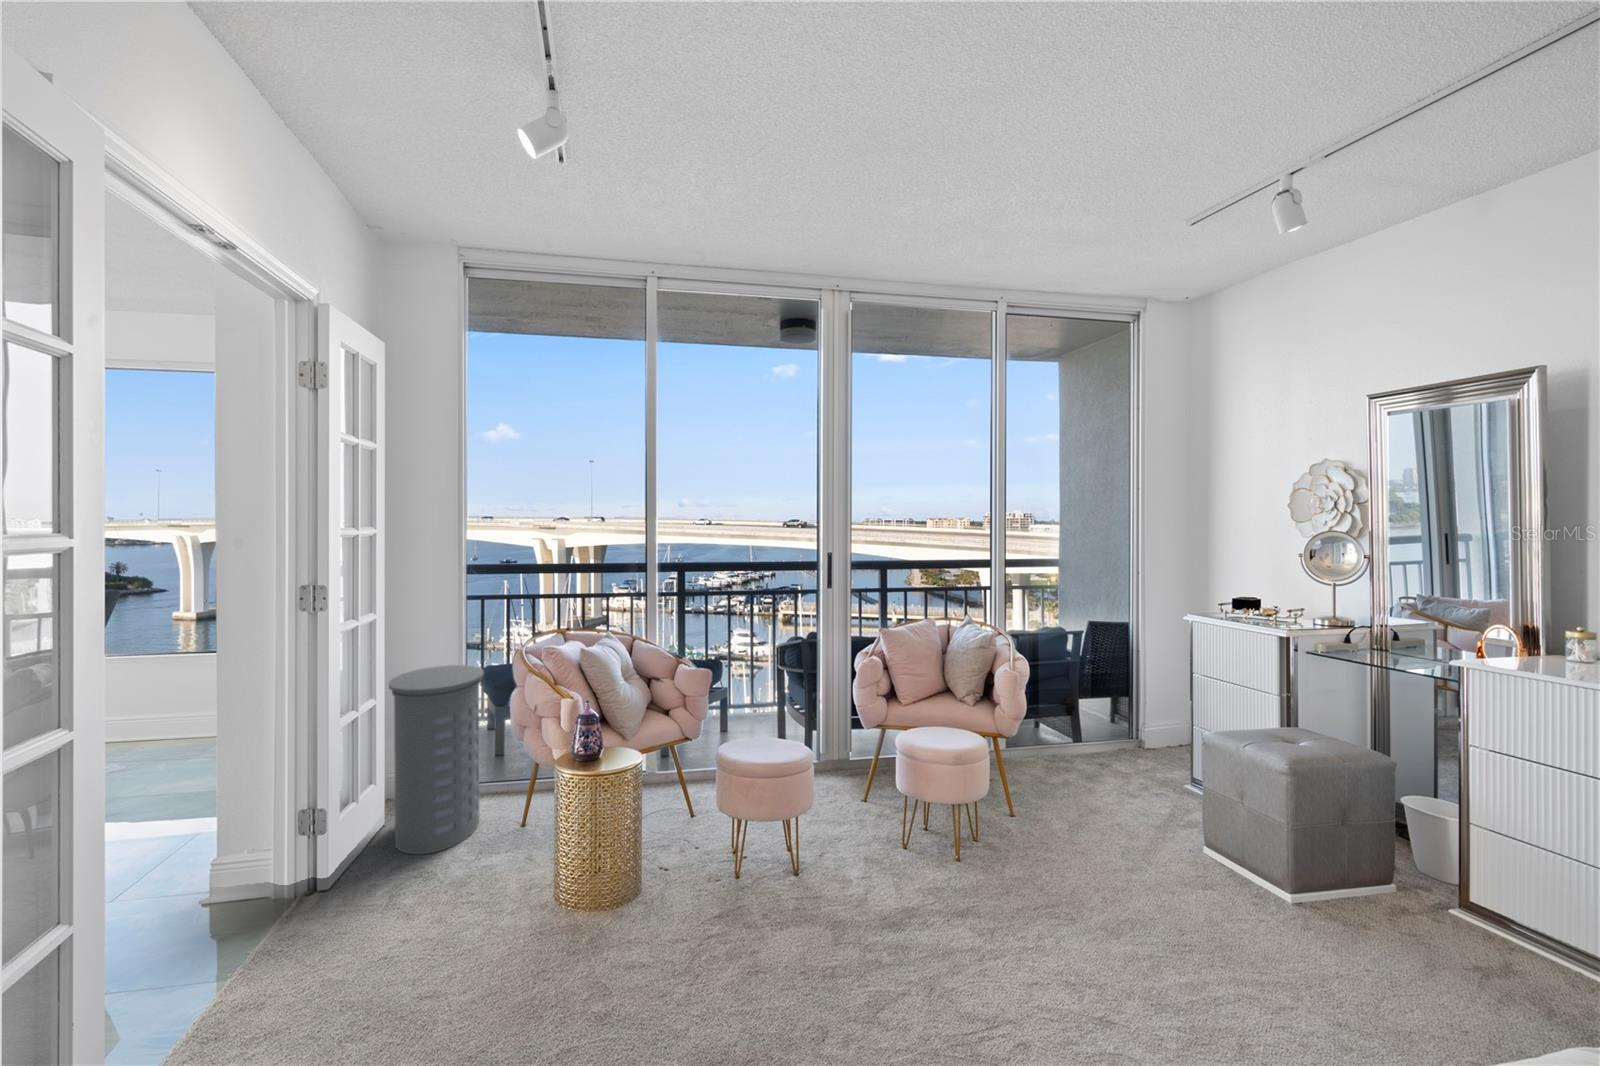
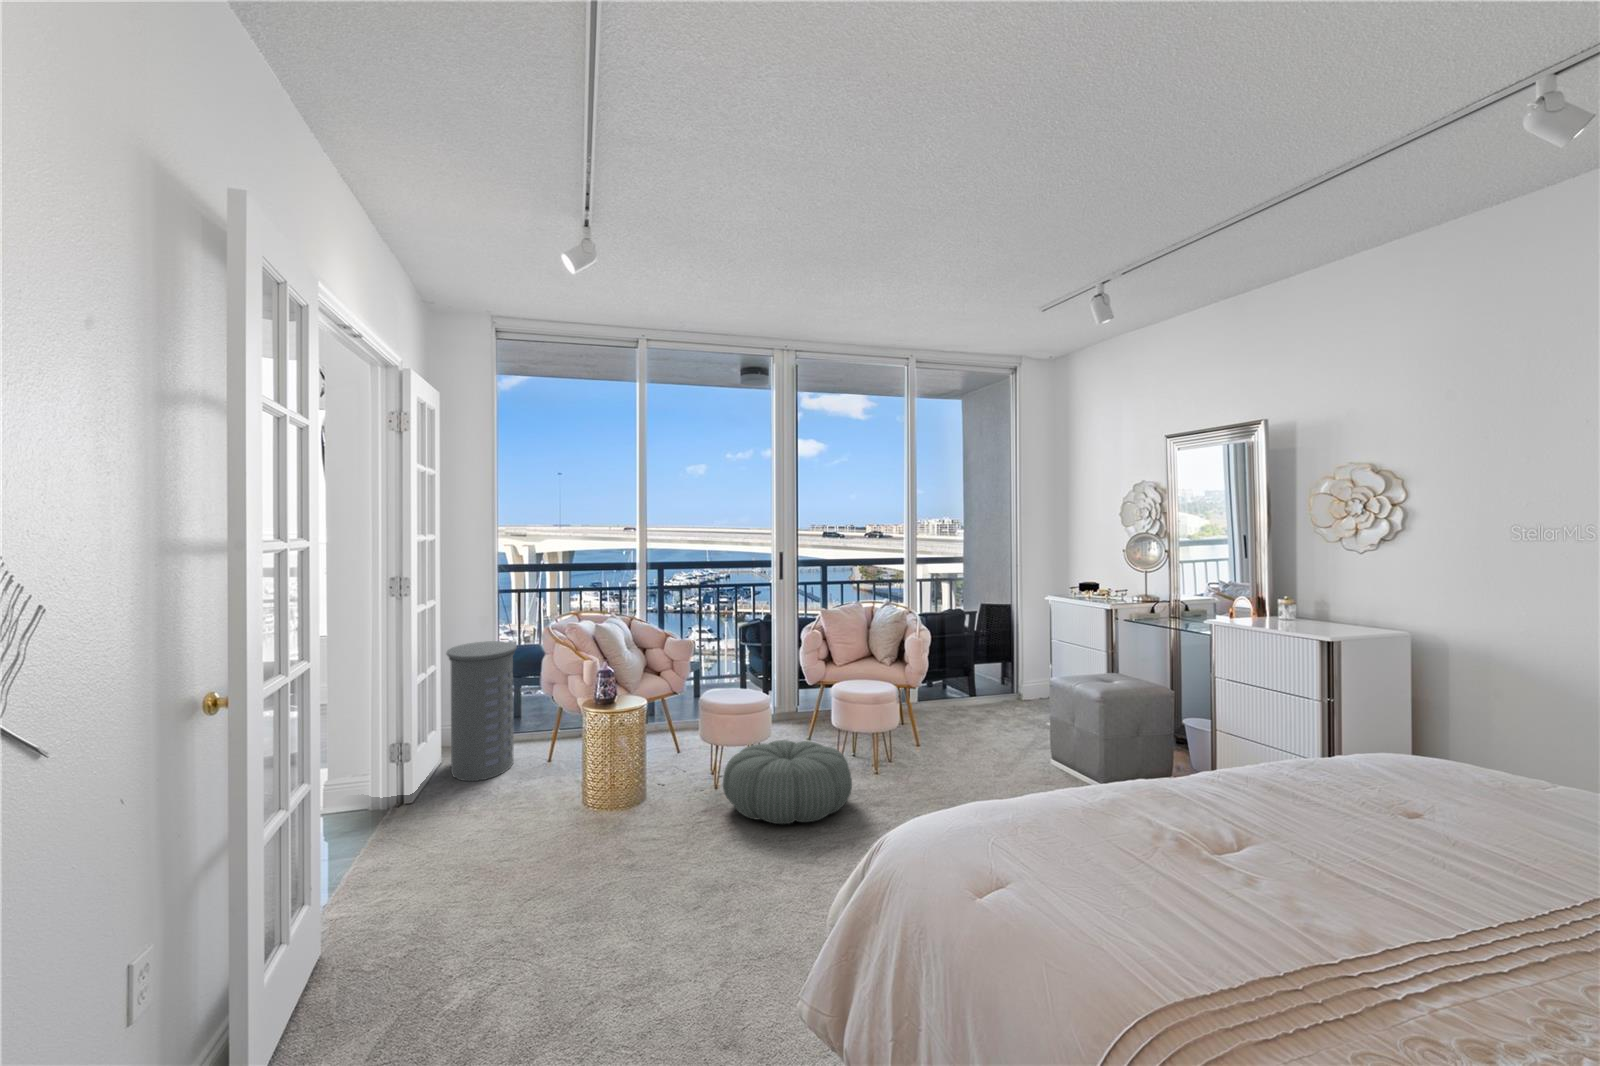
pouf: none [741,818,925,951] -> present [723,740,852,824]

